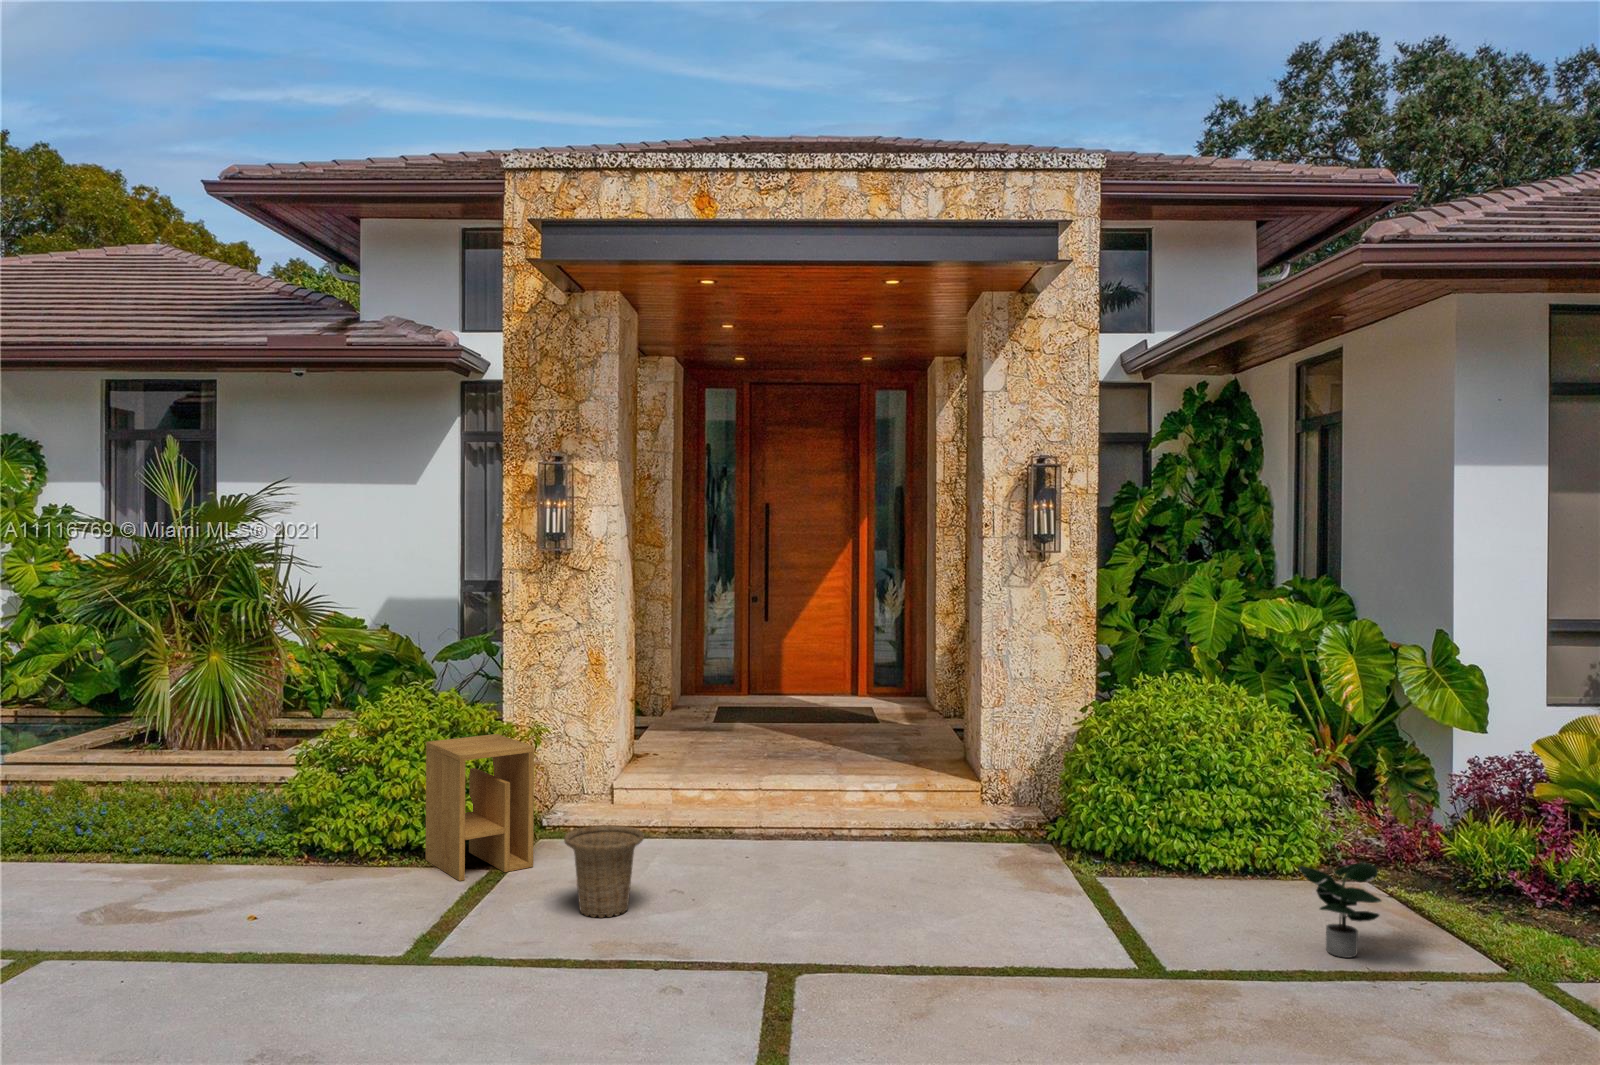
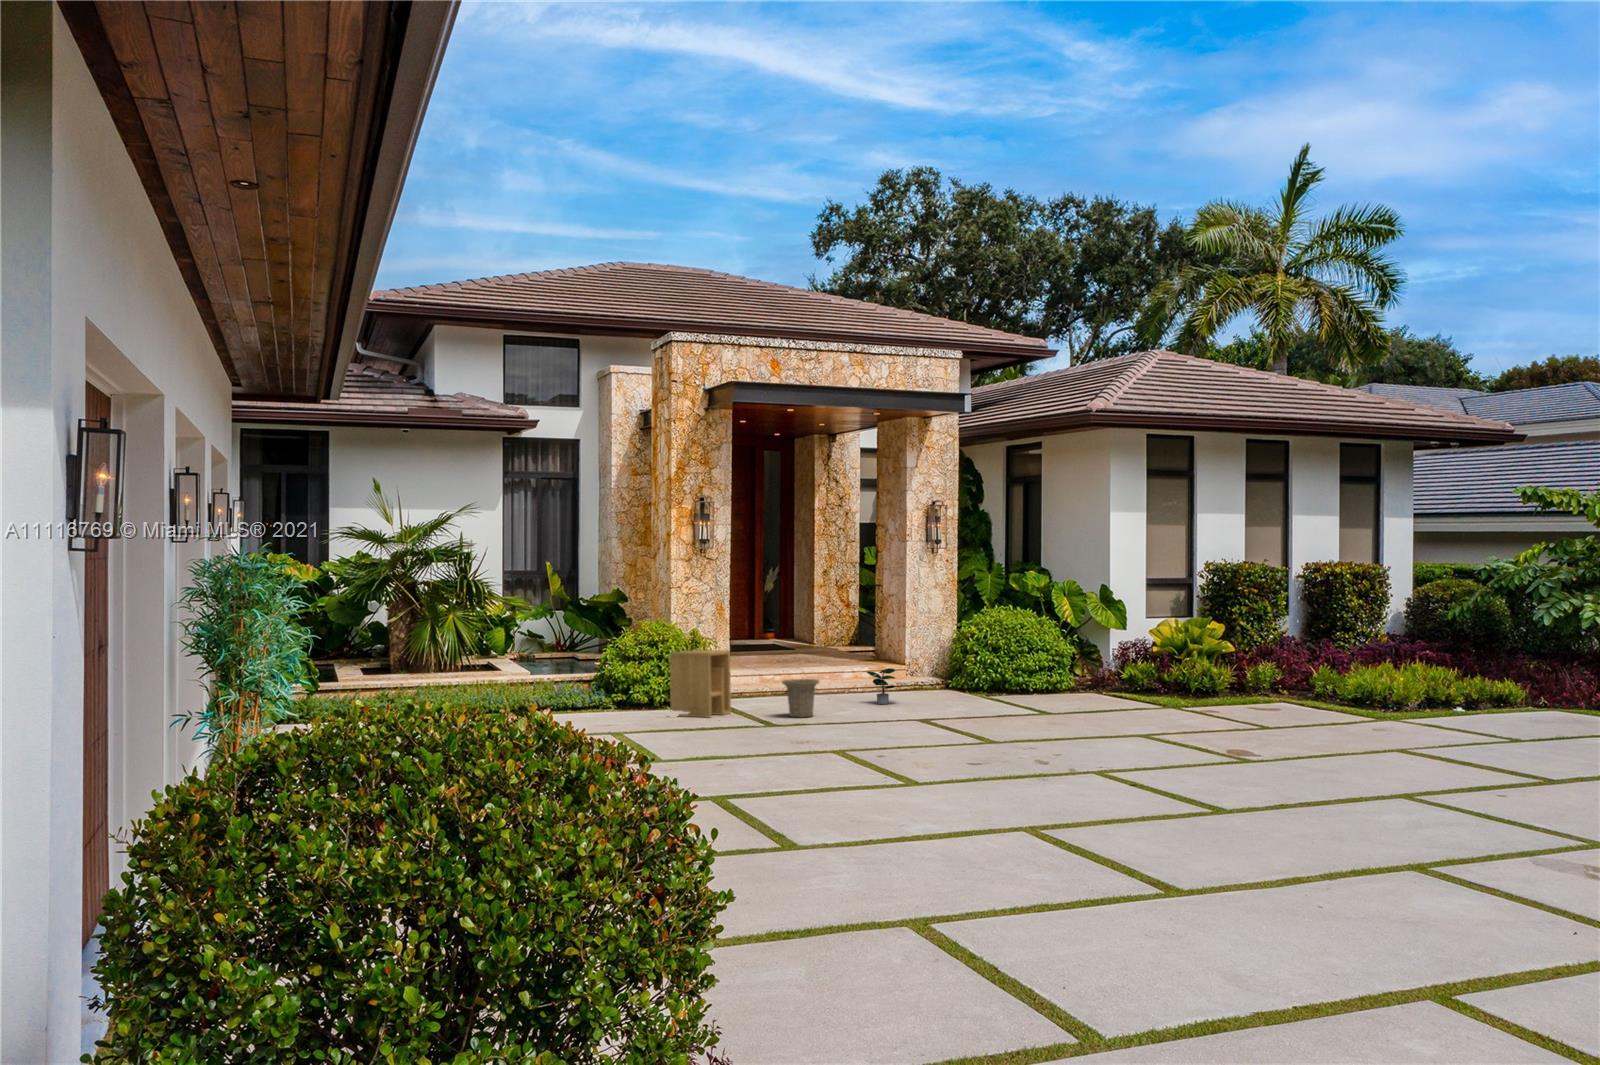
potted plant: present [1299,863,1381,958] -> present [867,668,896,704]

